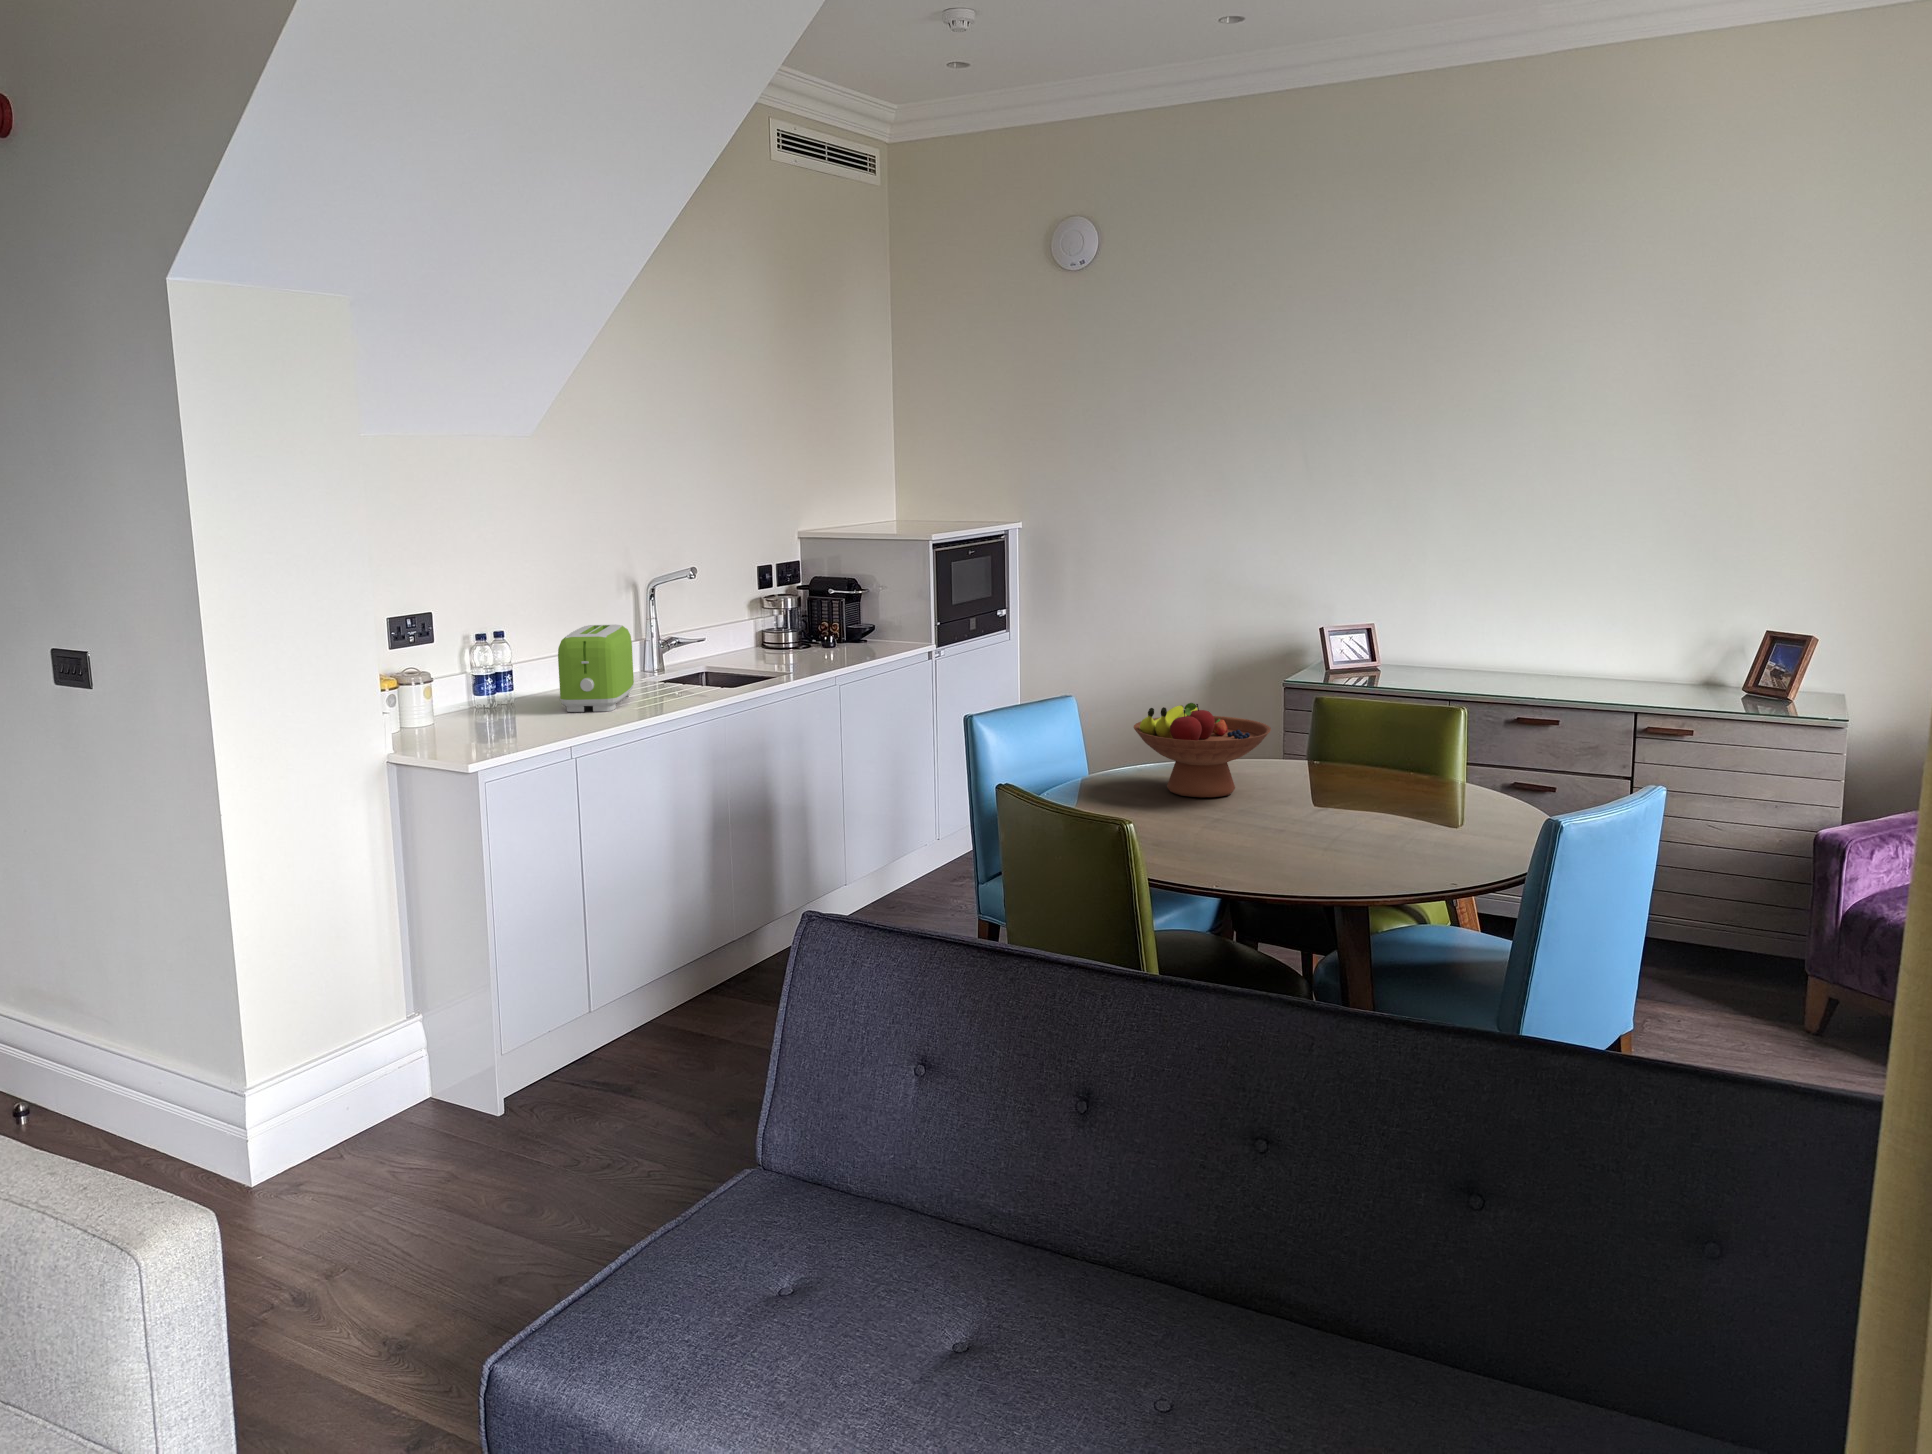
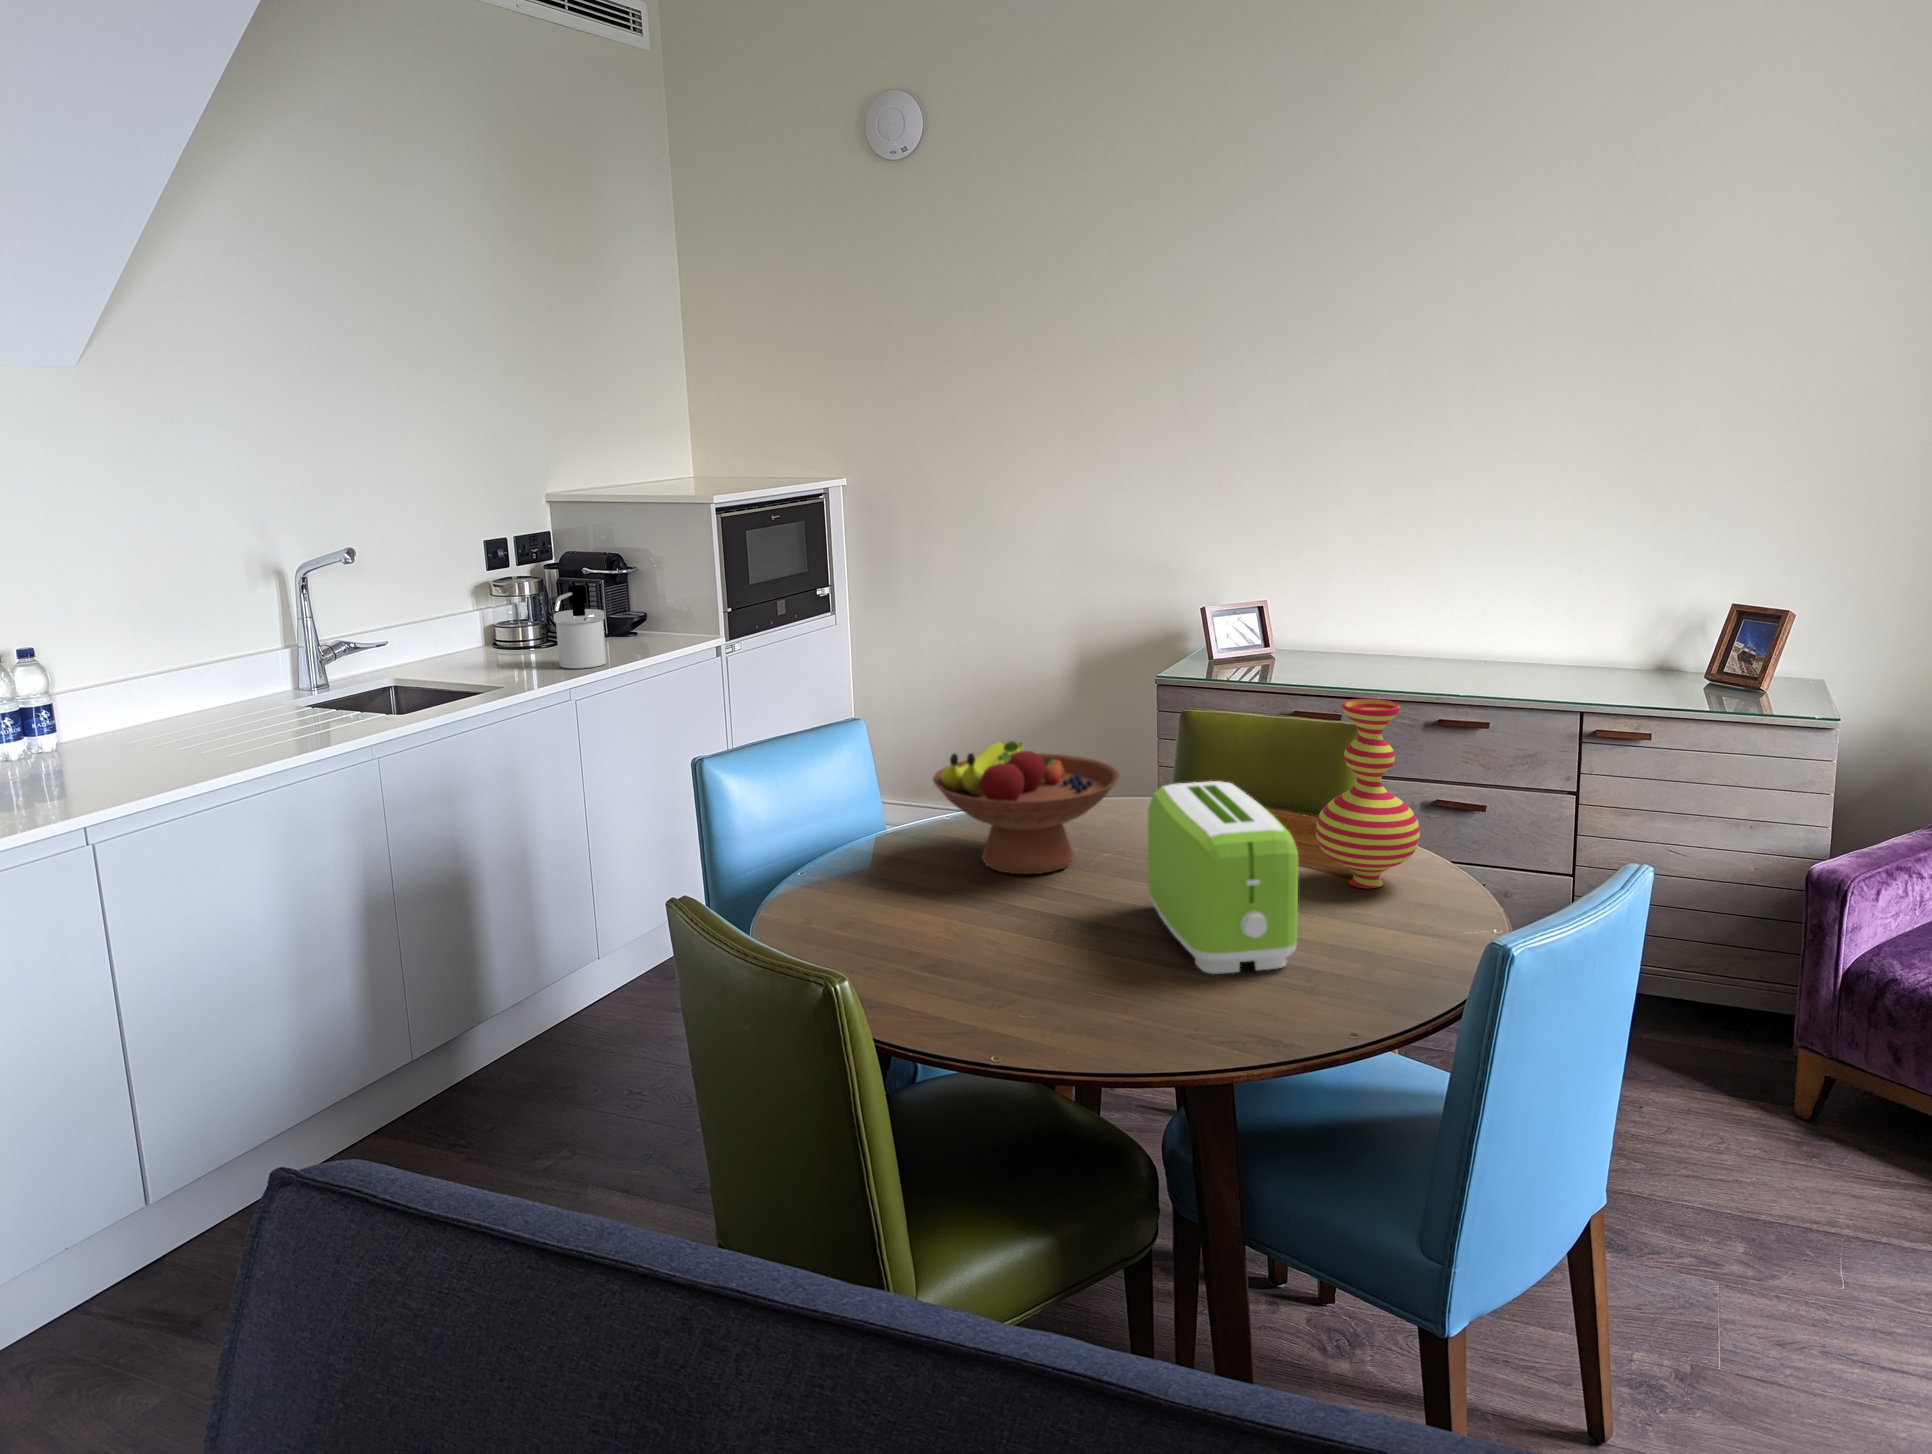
soap dispenser: none [817,599,854,662] -> present [554,585,606,669]
toaster: present [558,625,634,712] -> present [1148,781,1298,974]
vase: none [1418,674,1496,812] -> present [1316,699,1420,888]

